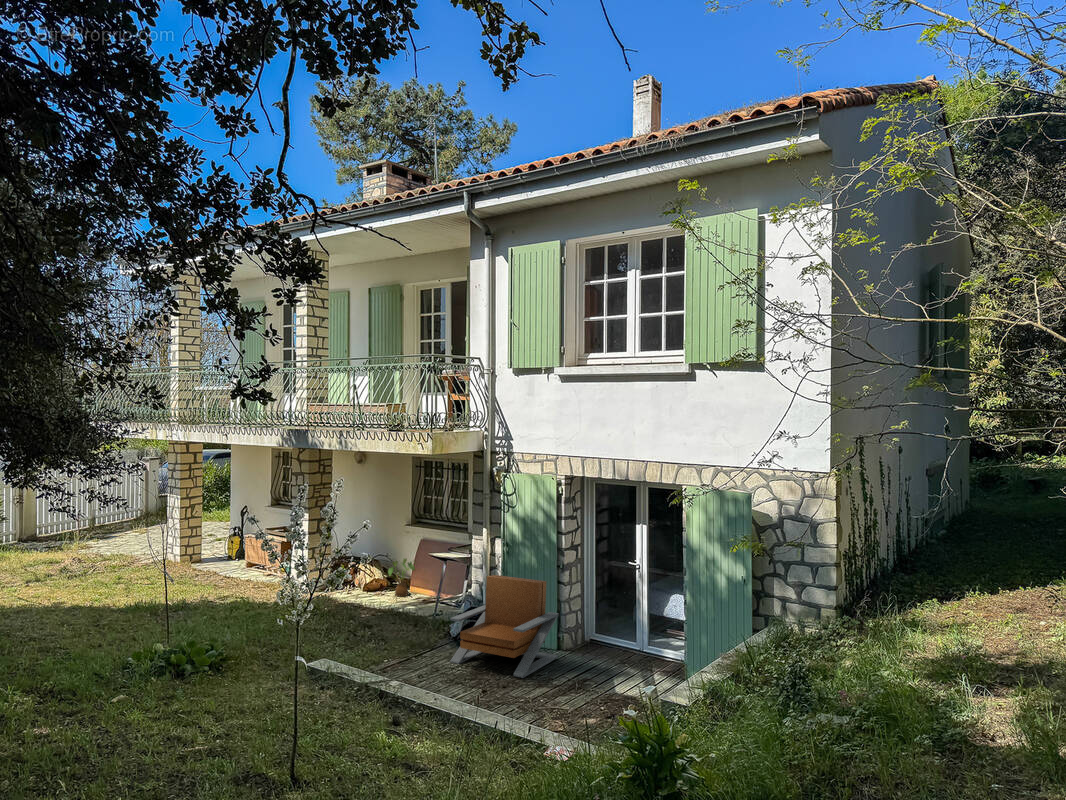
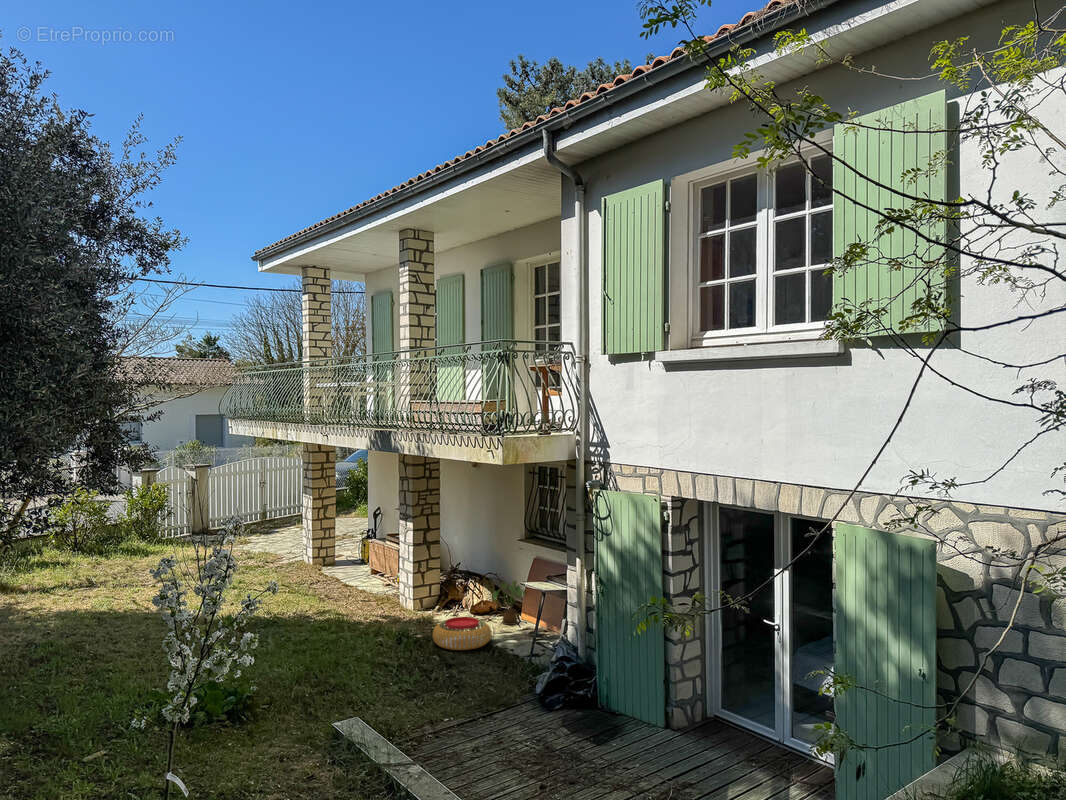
lounge chair: present [450,575,559,678] -> none [518,620,662,772]
pouf: none [343,590,395,617] -> present [433,617,491,650]

